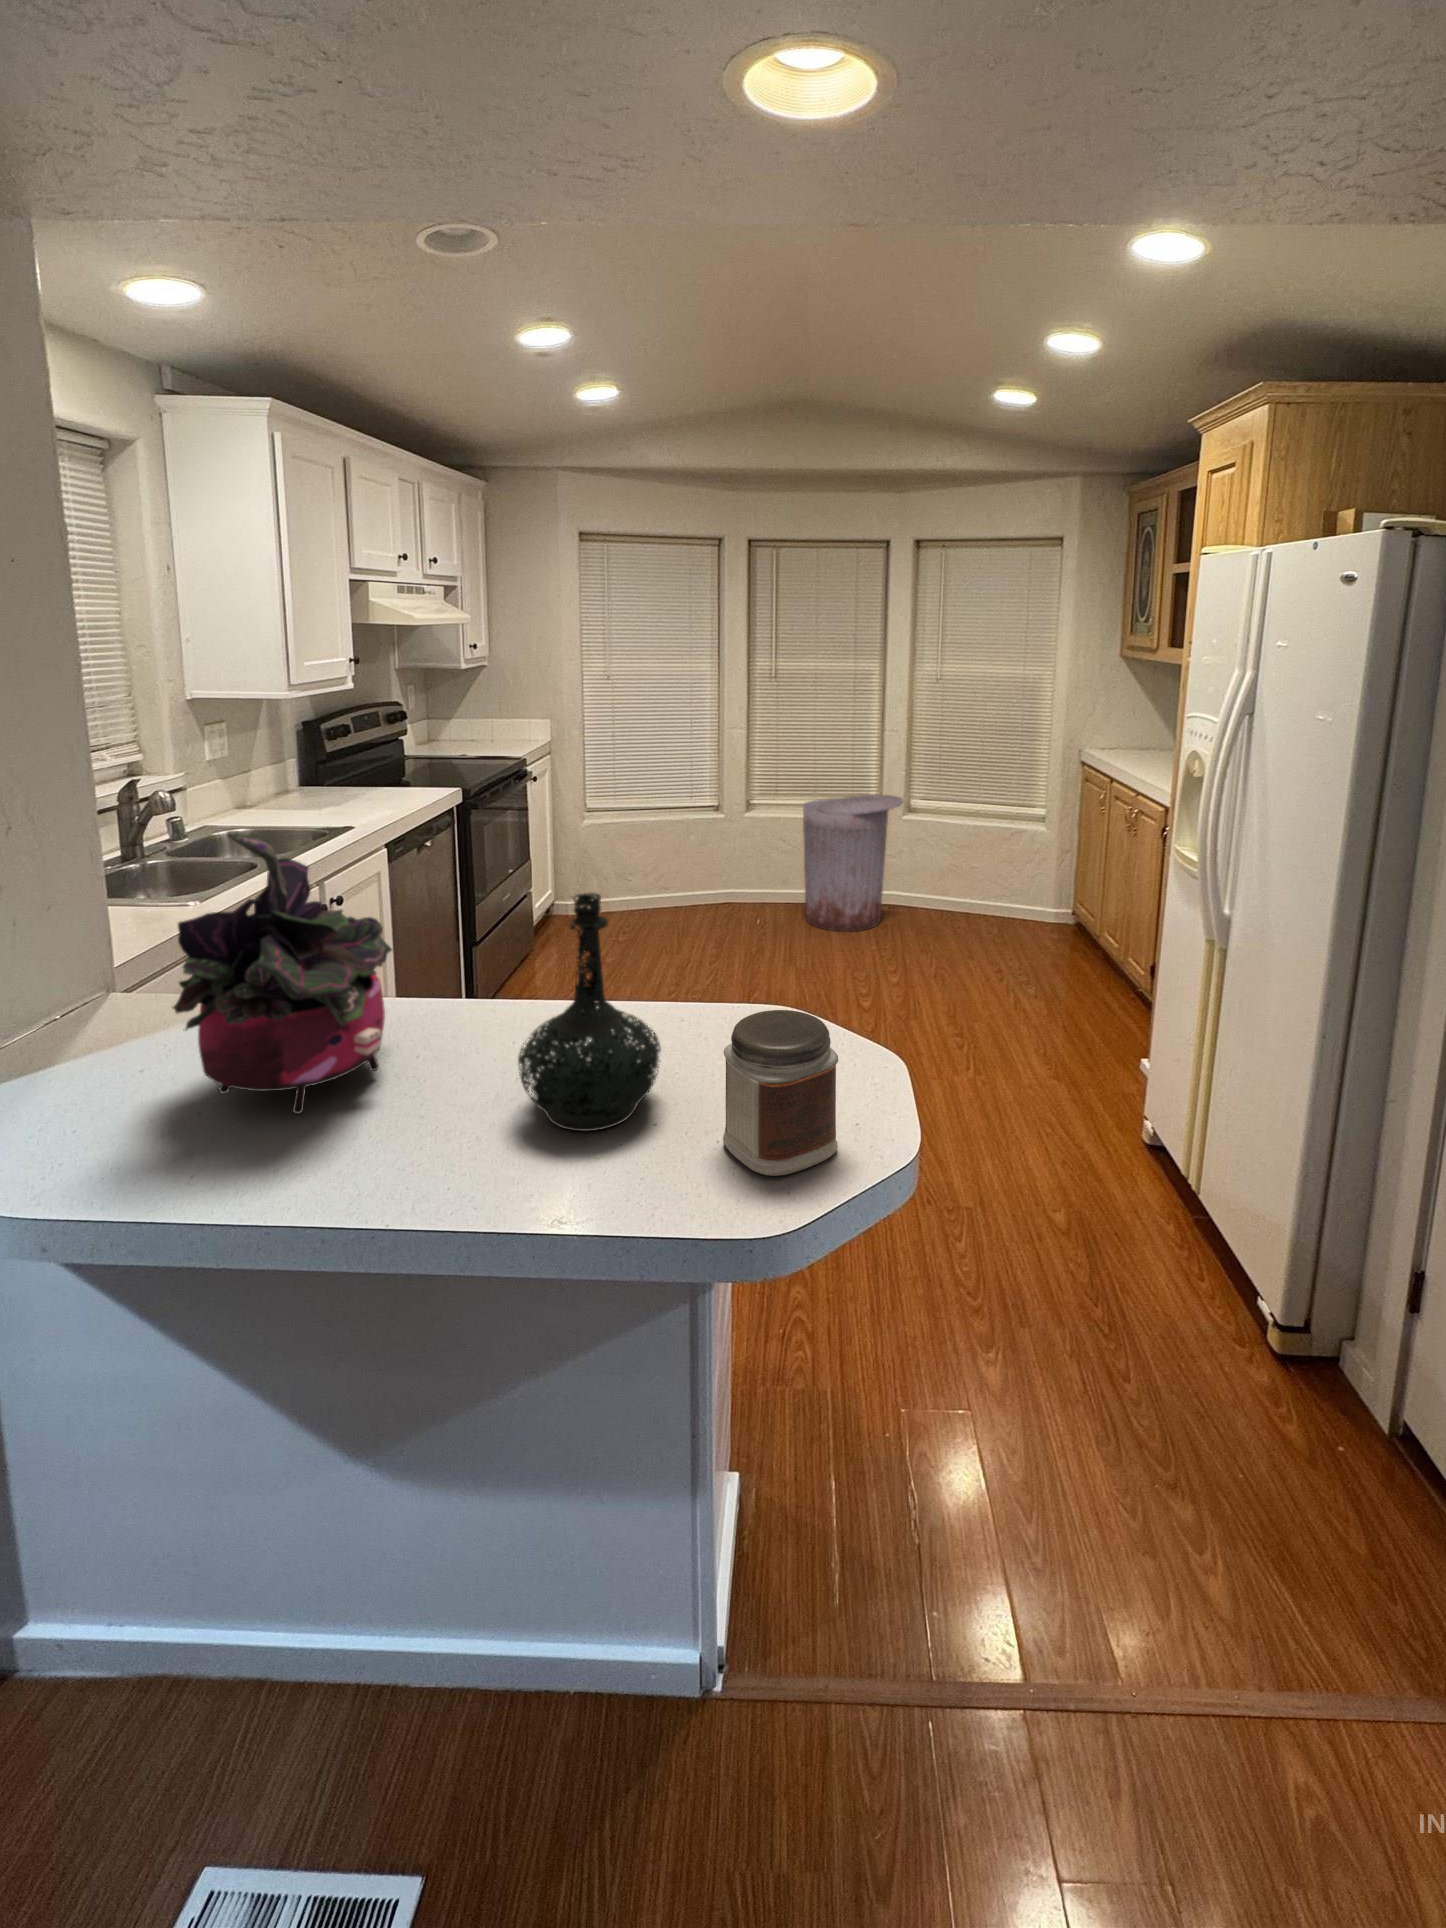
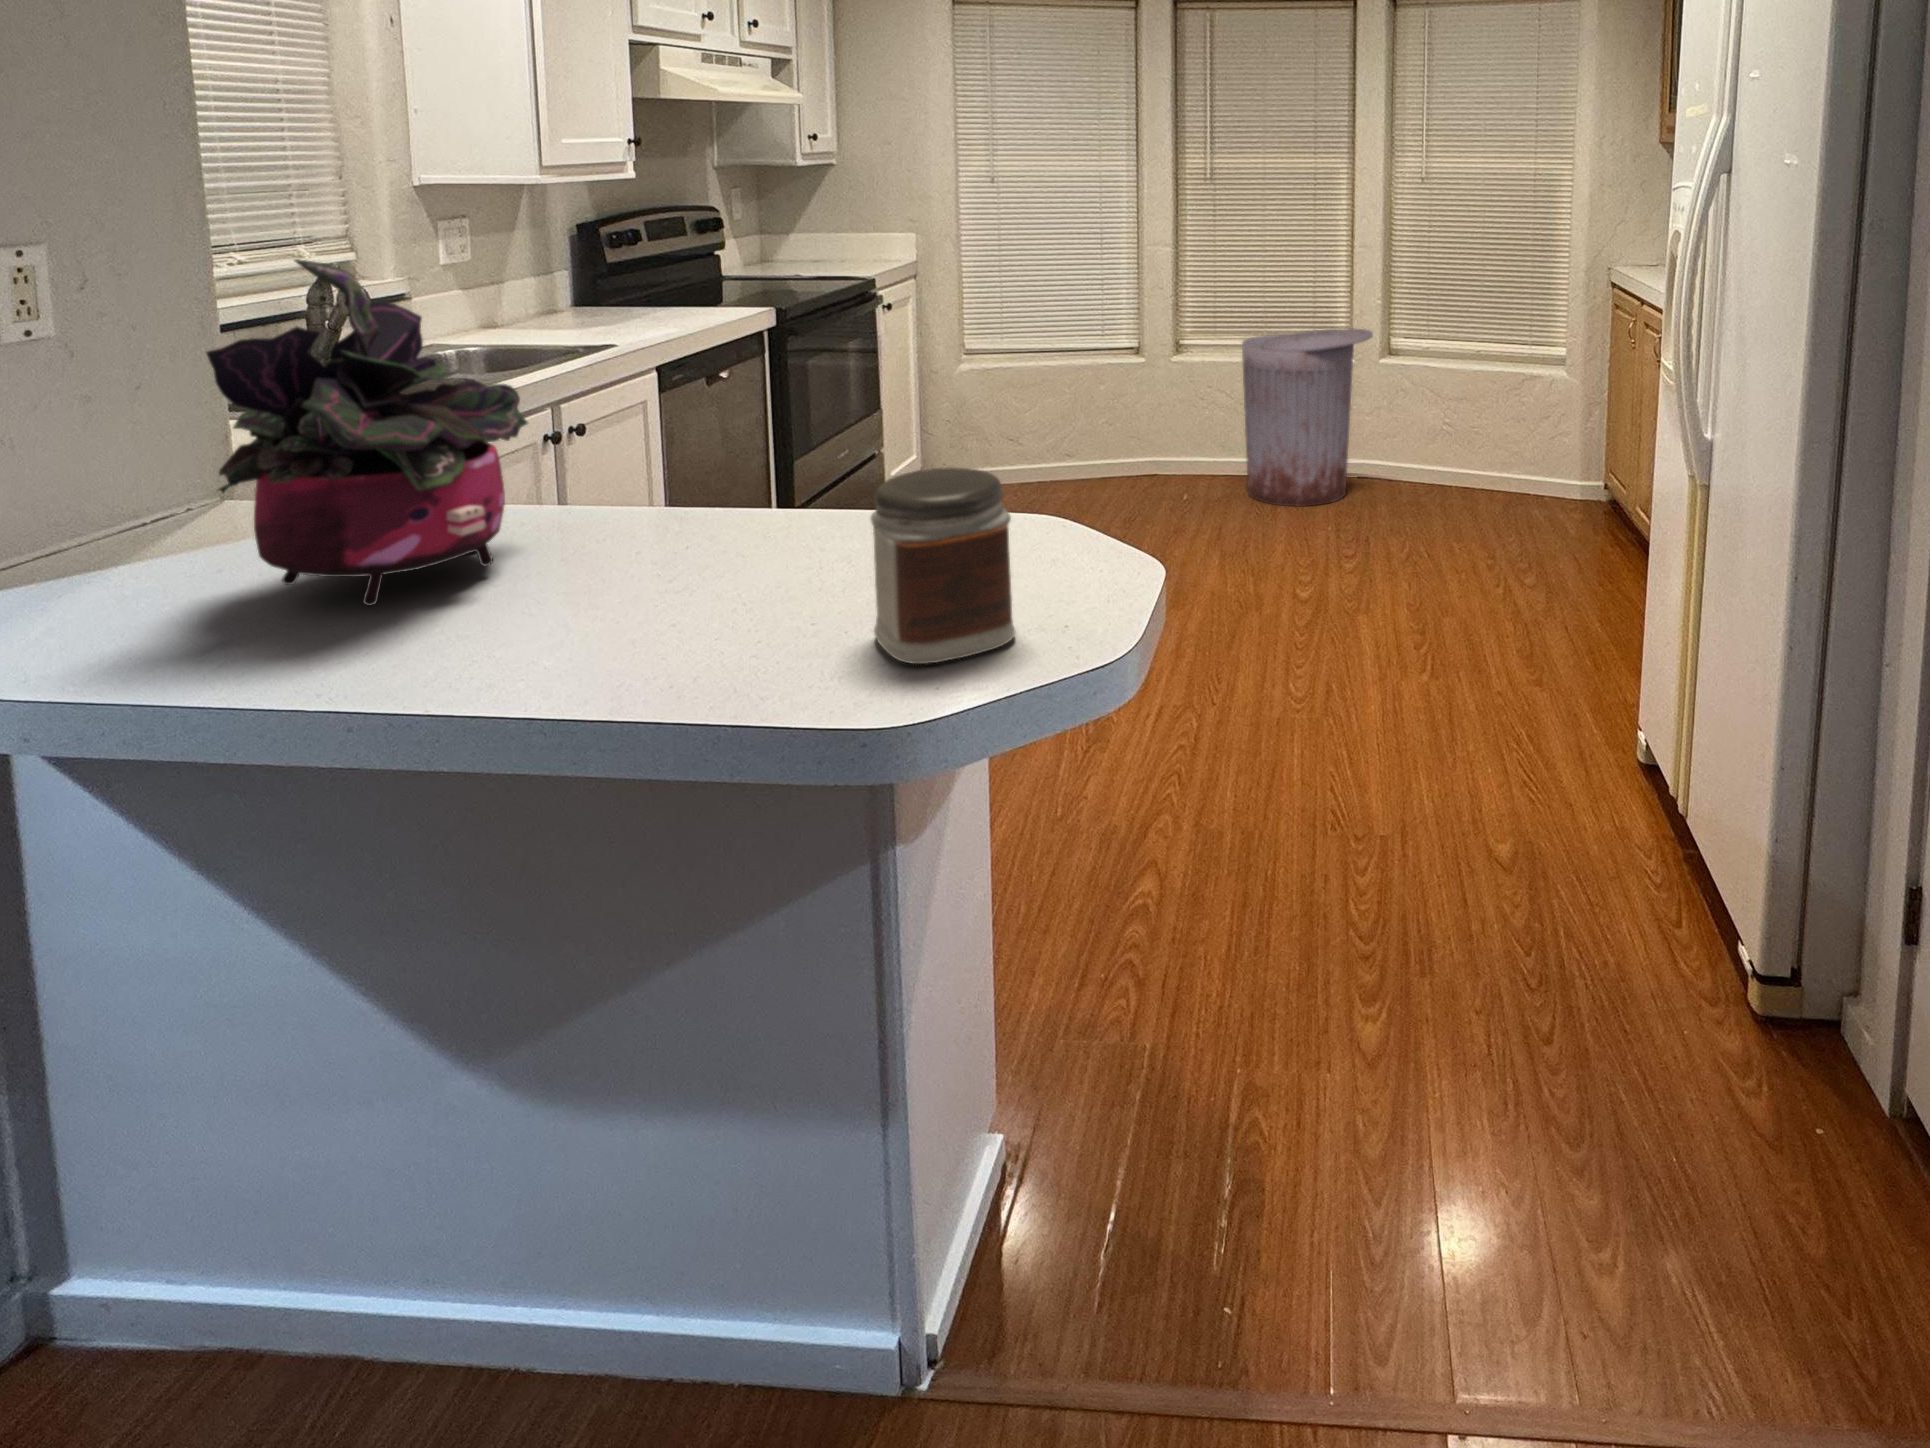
bottle: present [518,893,661,1131] -> none [633,326,824,623]

